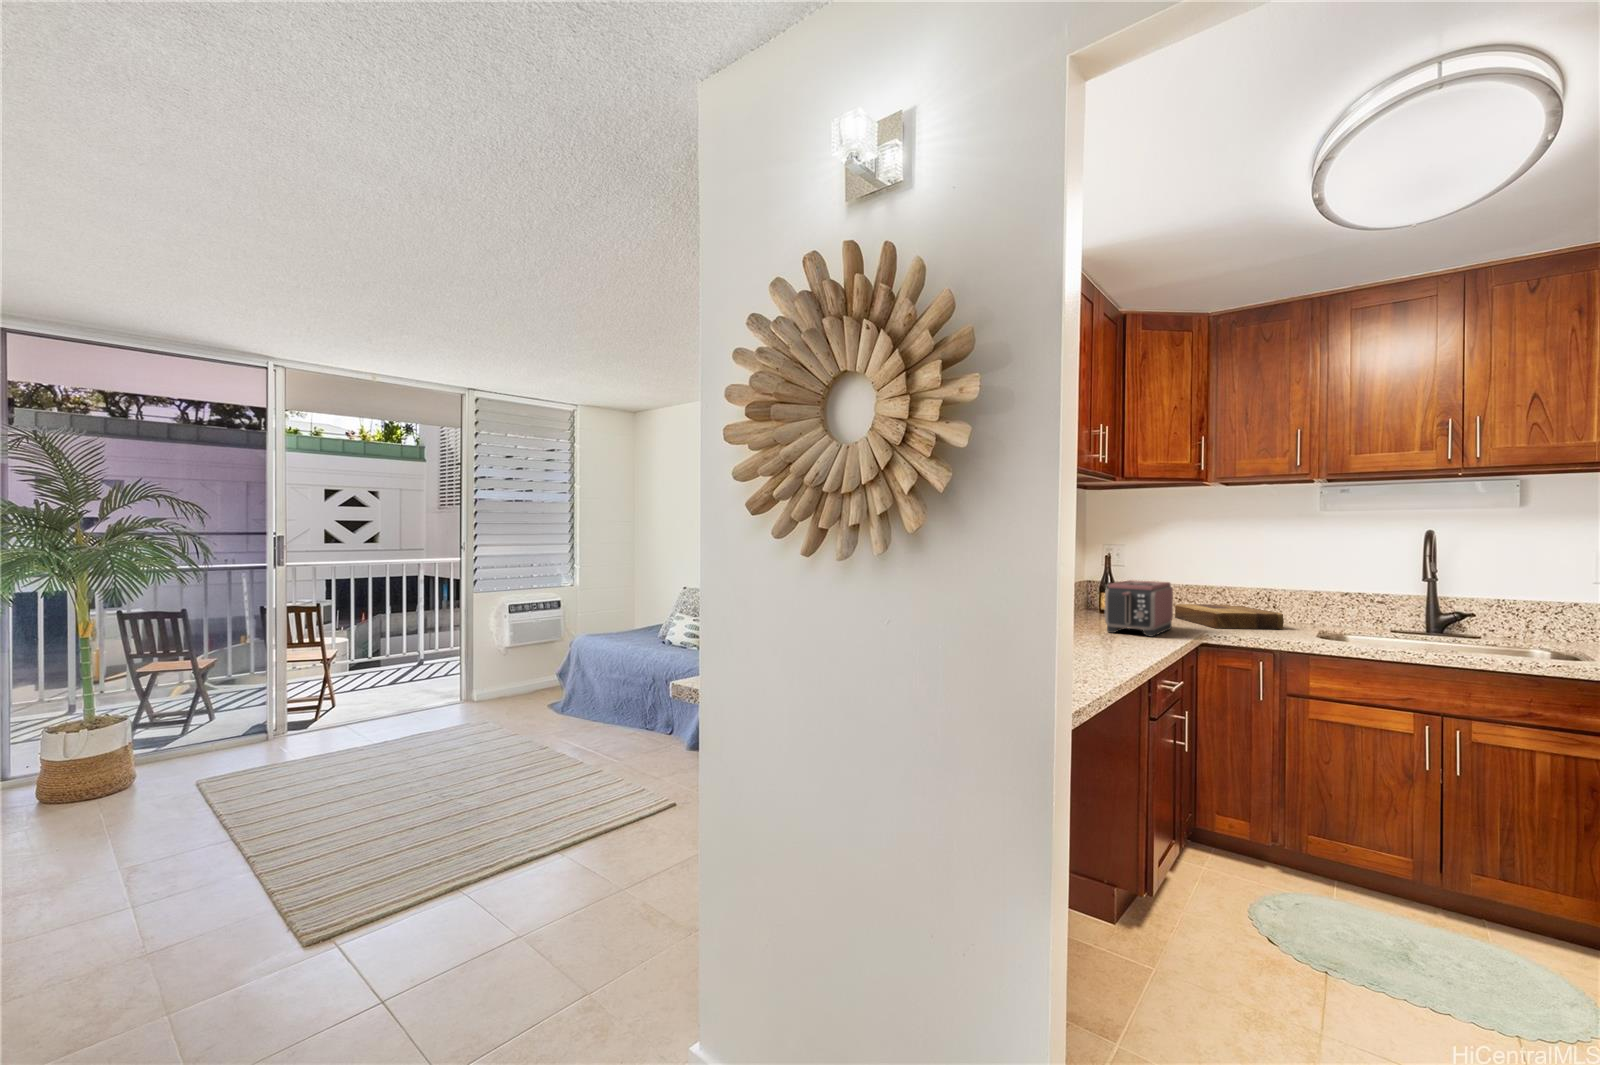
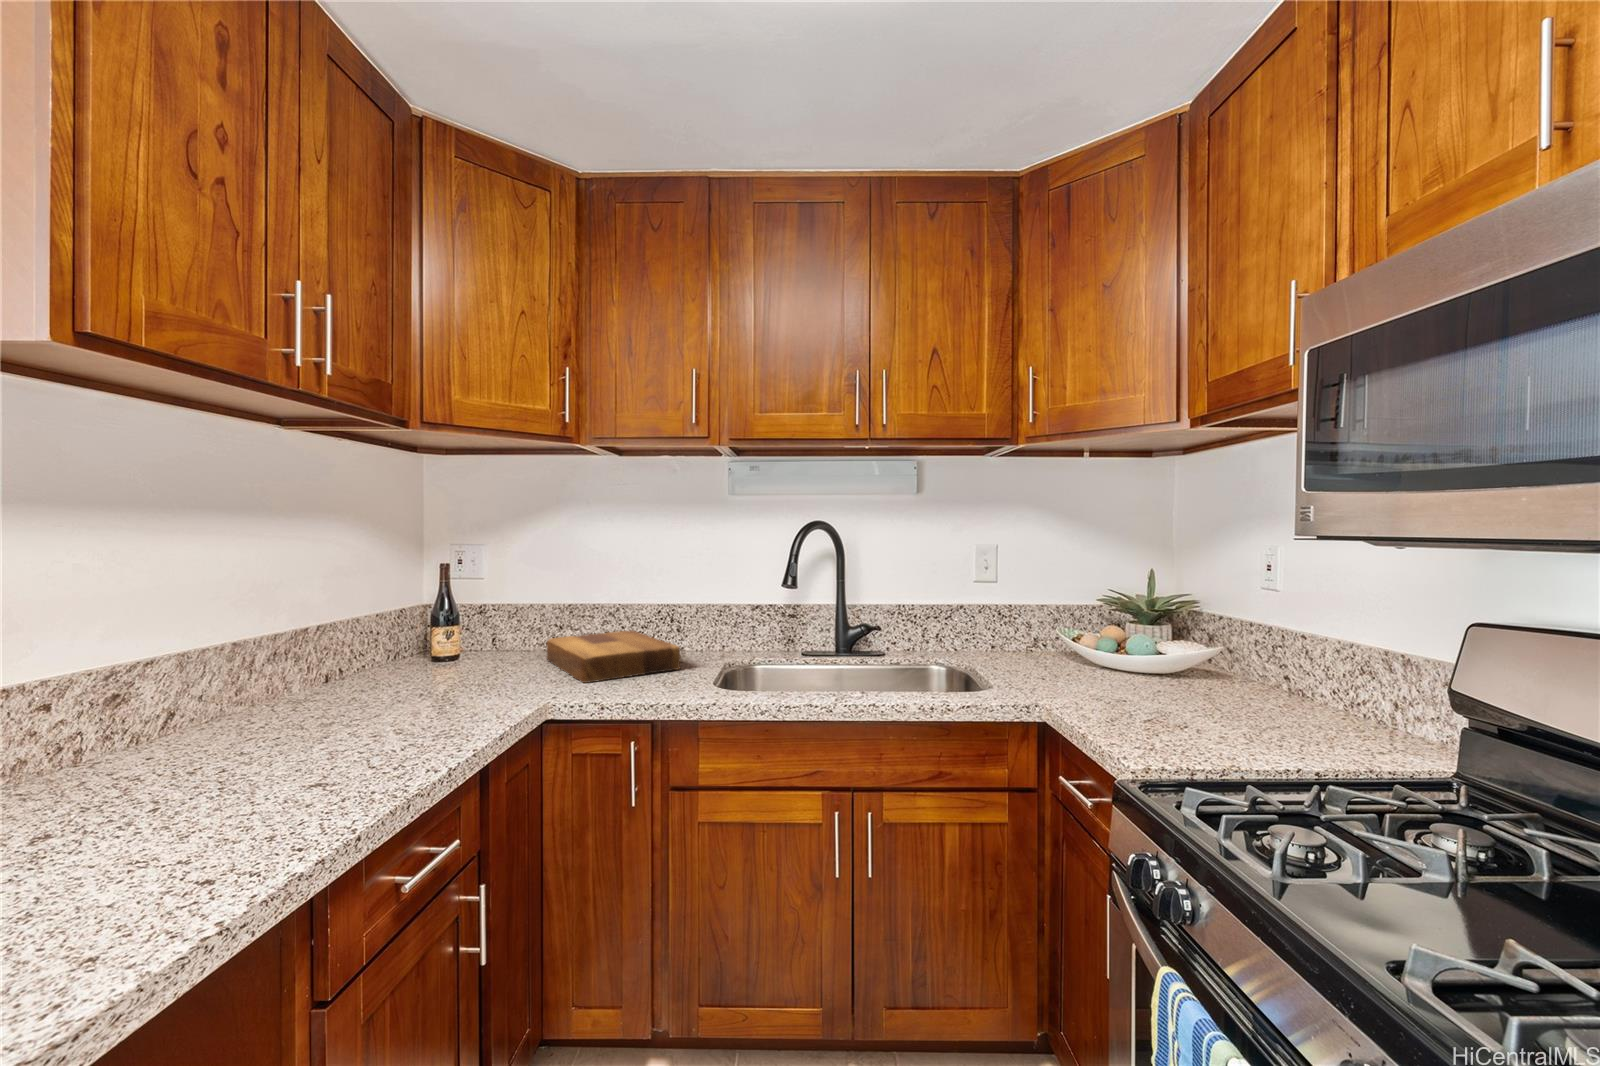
toaster: present [1105,580,1173,637] -> none [340,617,503,738]

